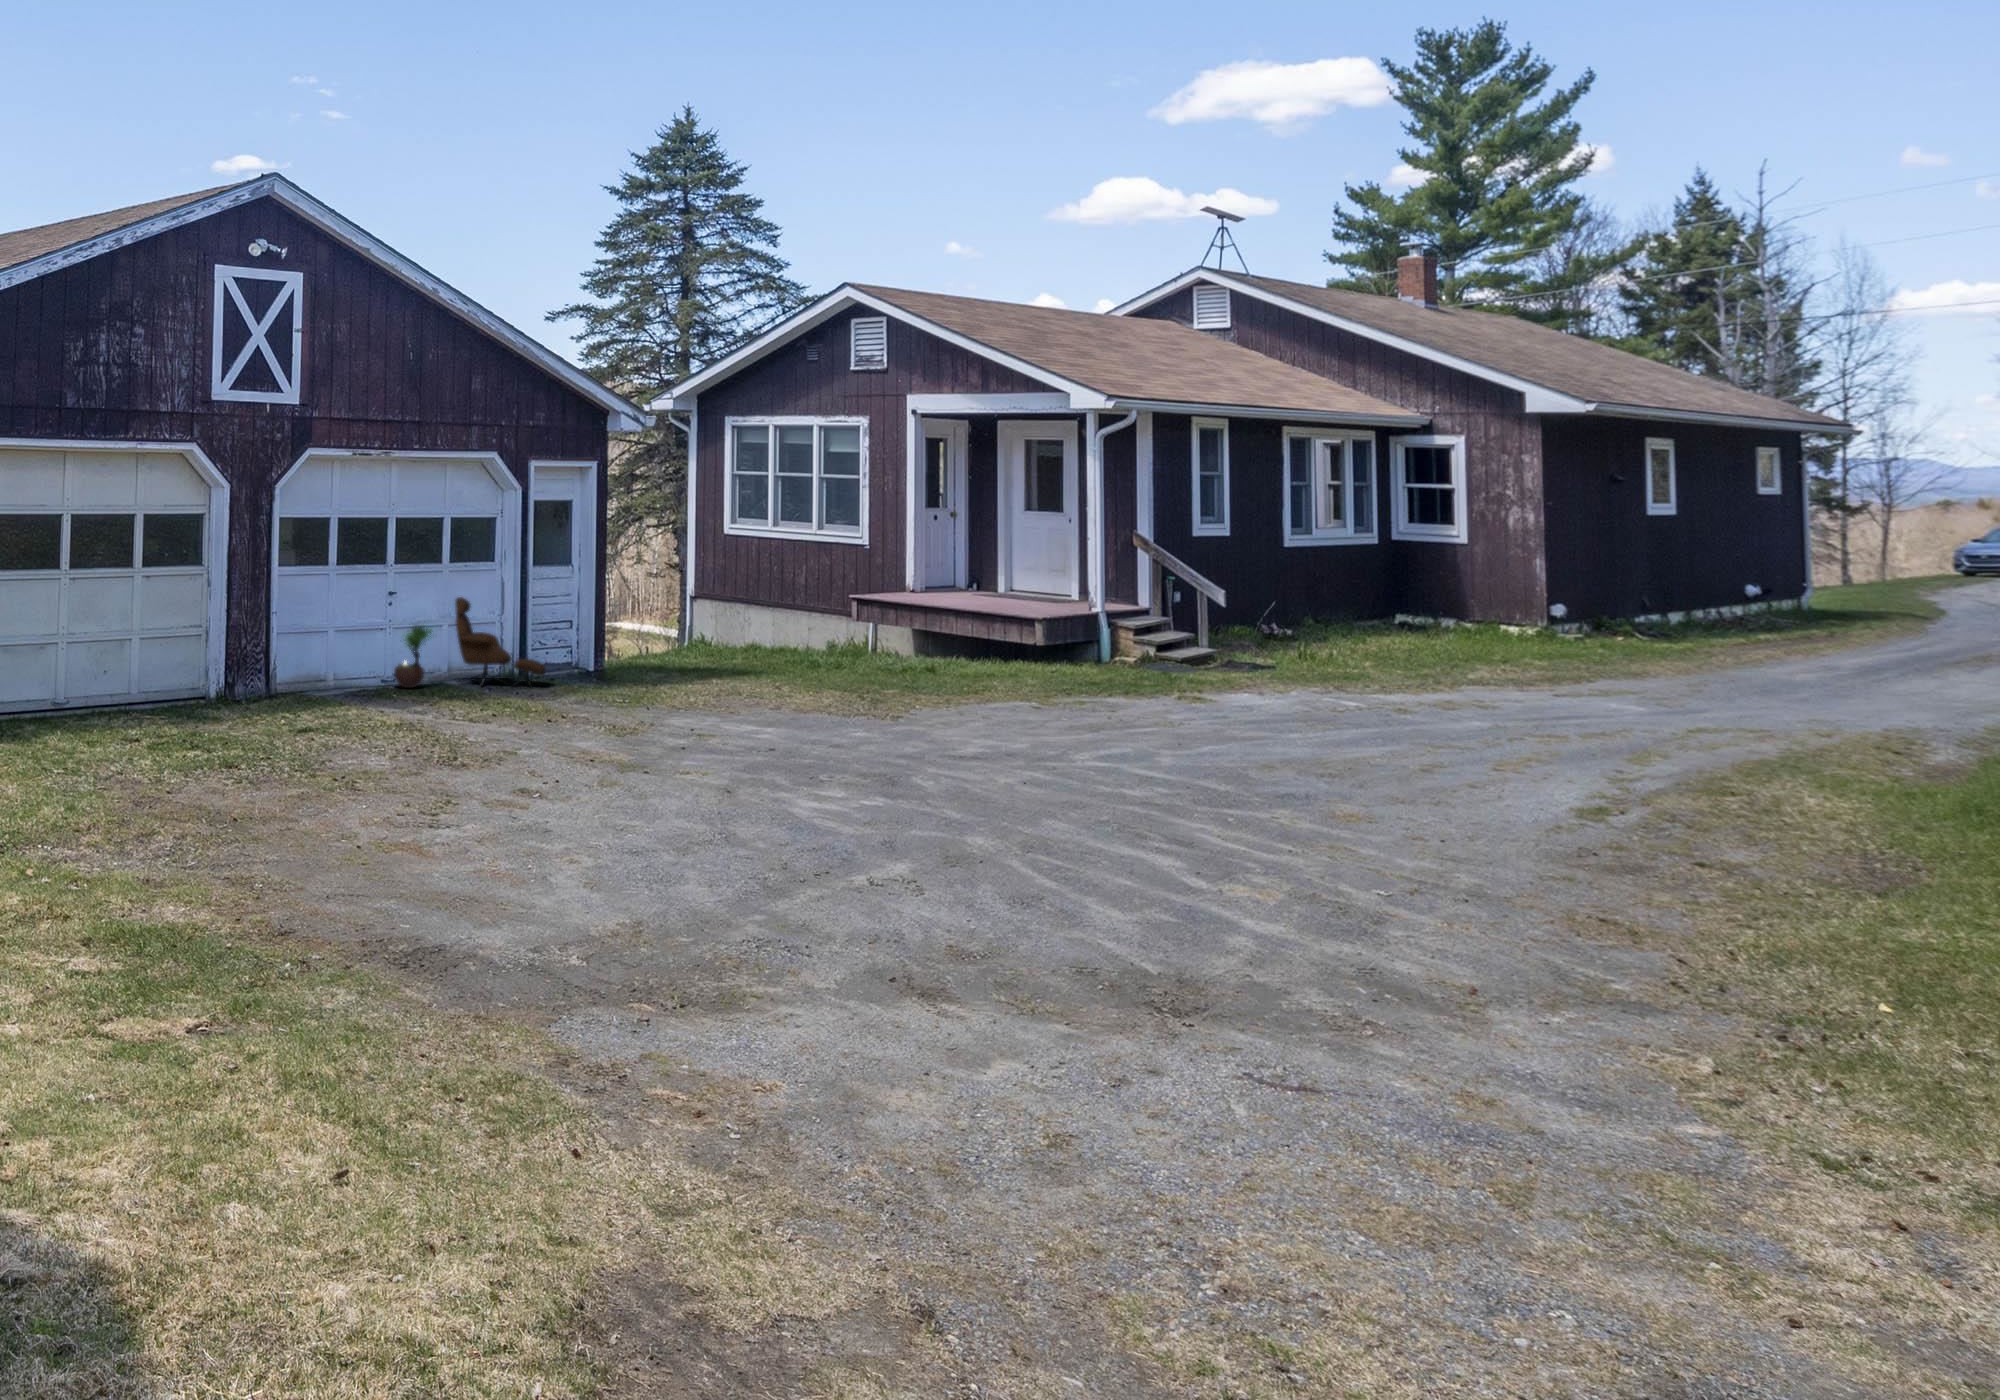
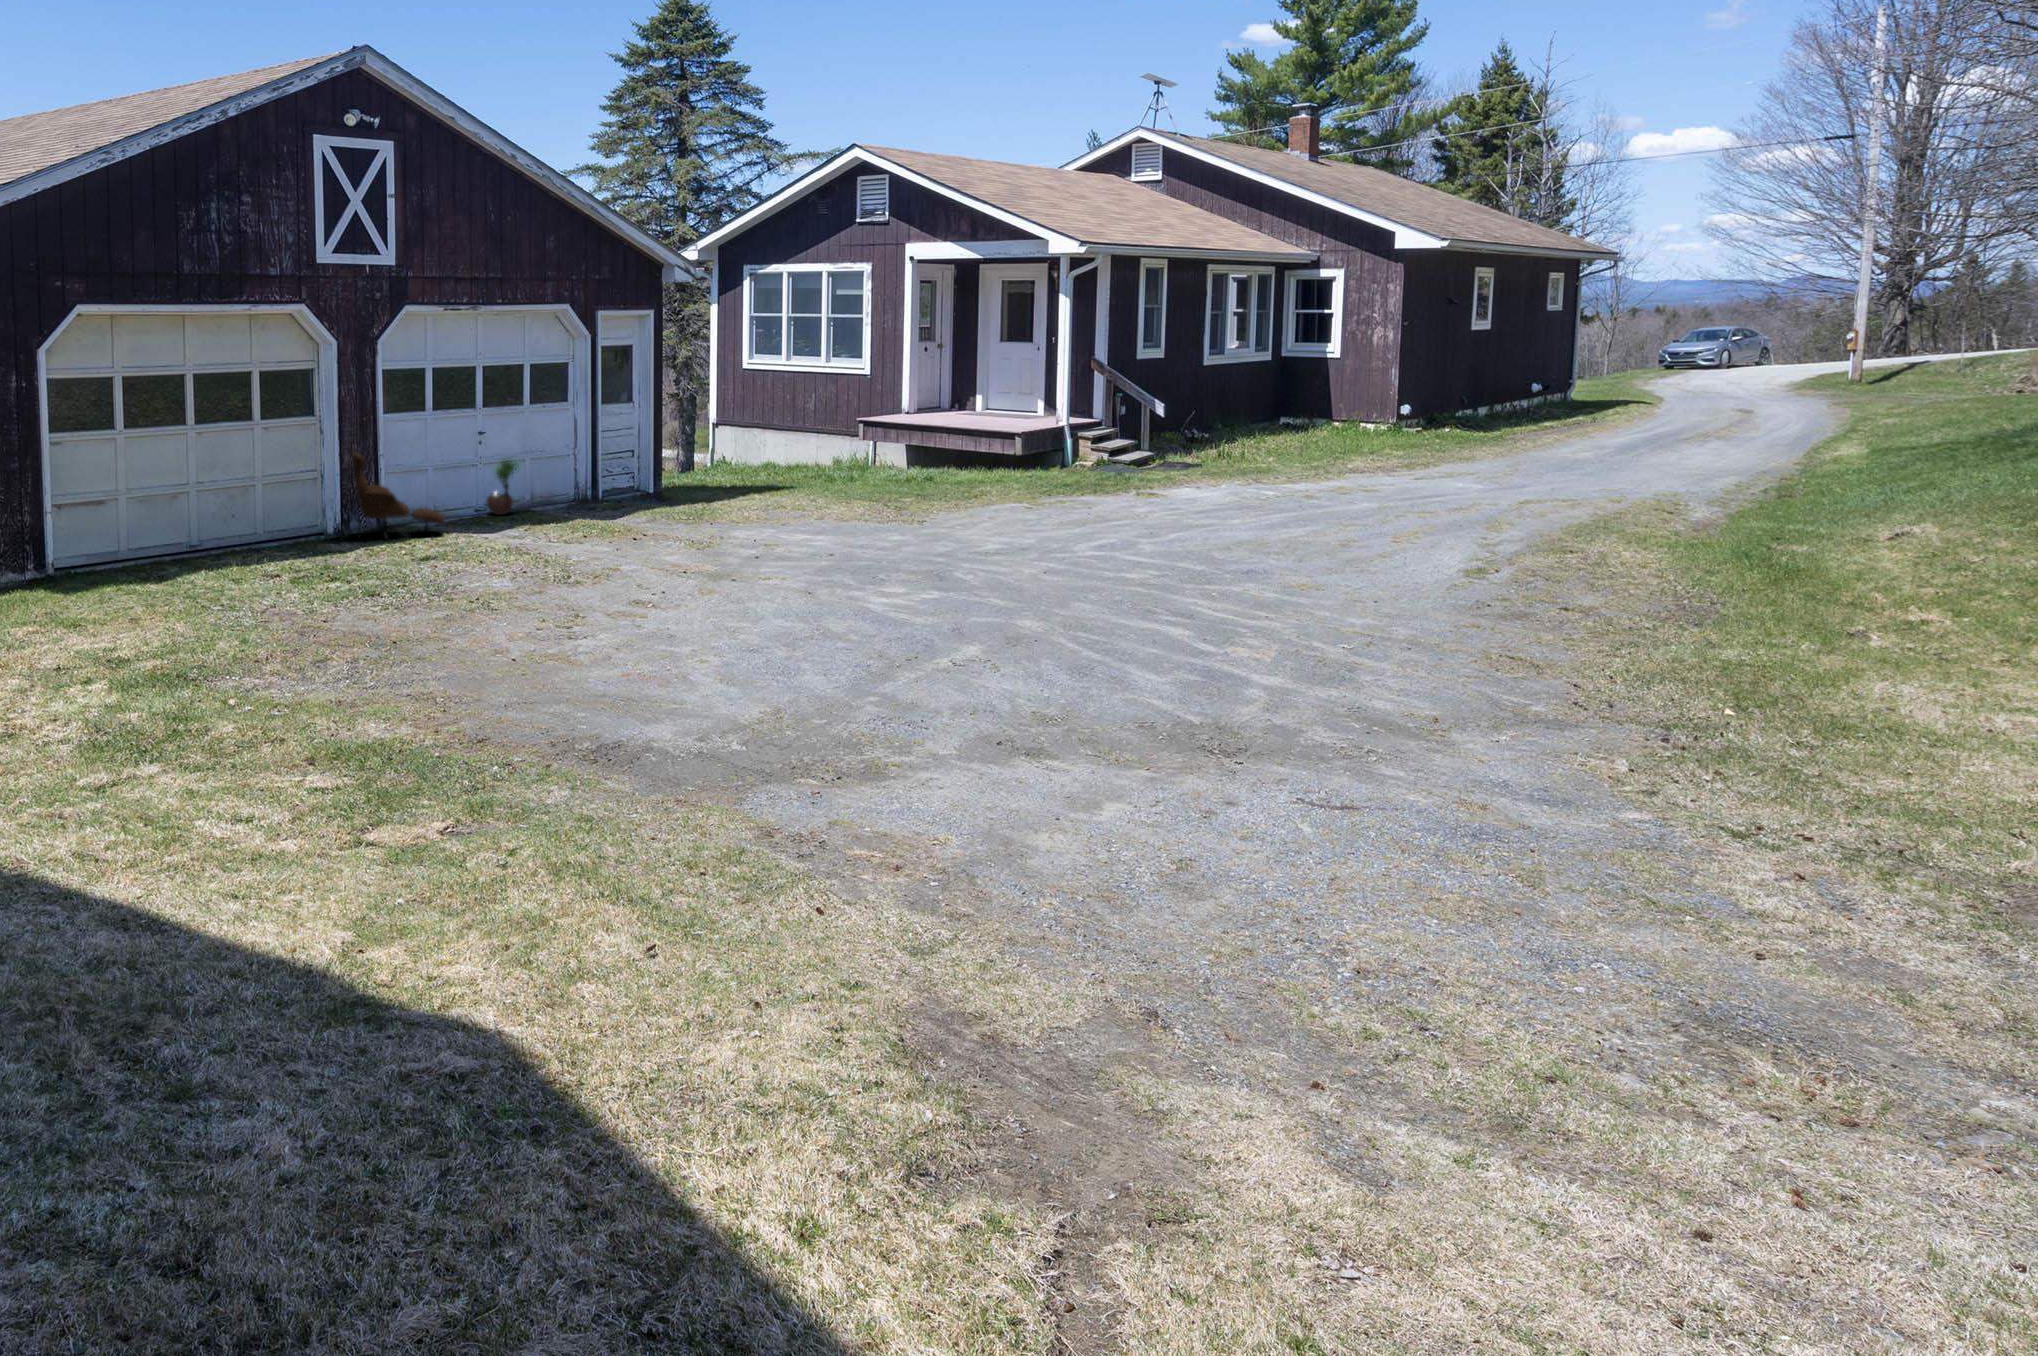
lounge chair: present [455,597,546,686] -> present [352,452,445,538]

